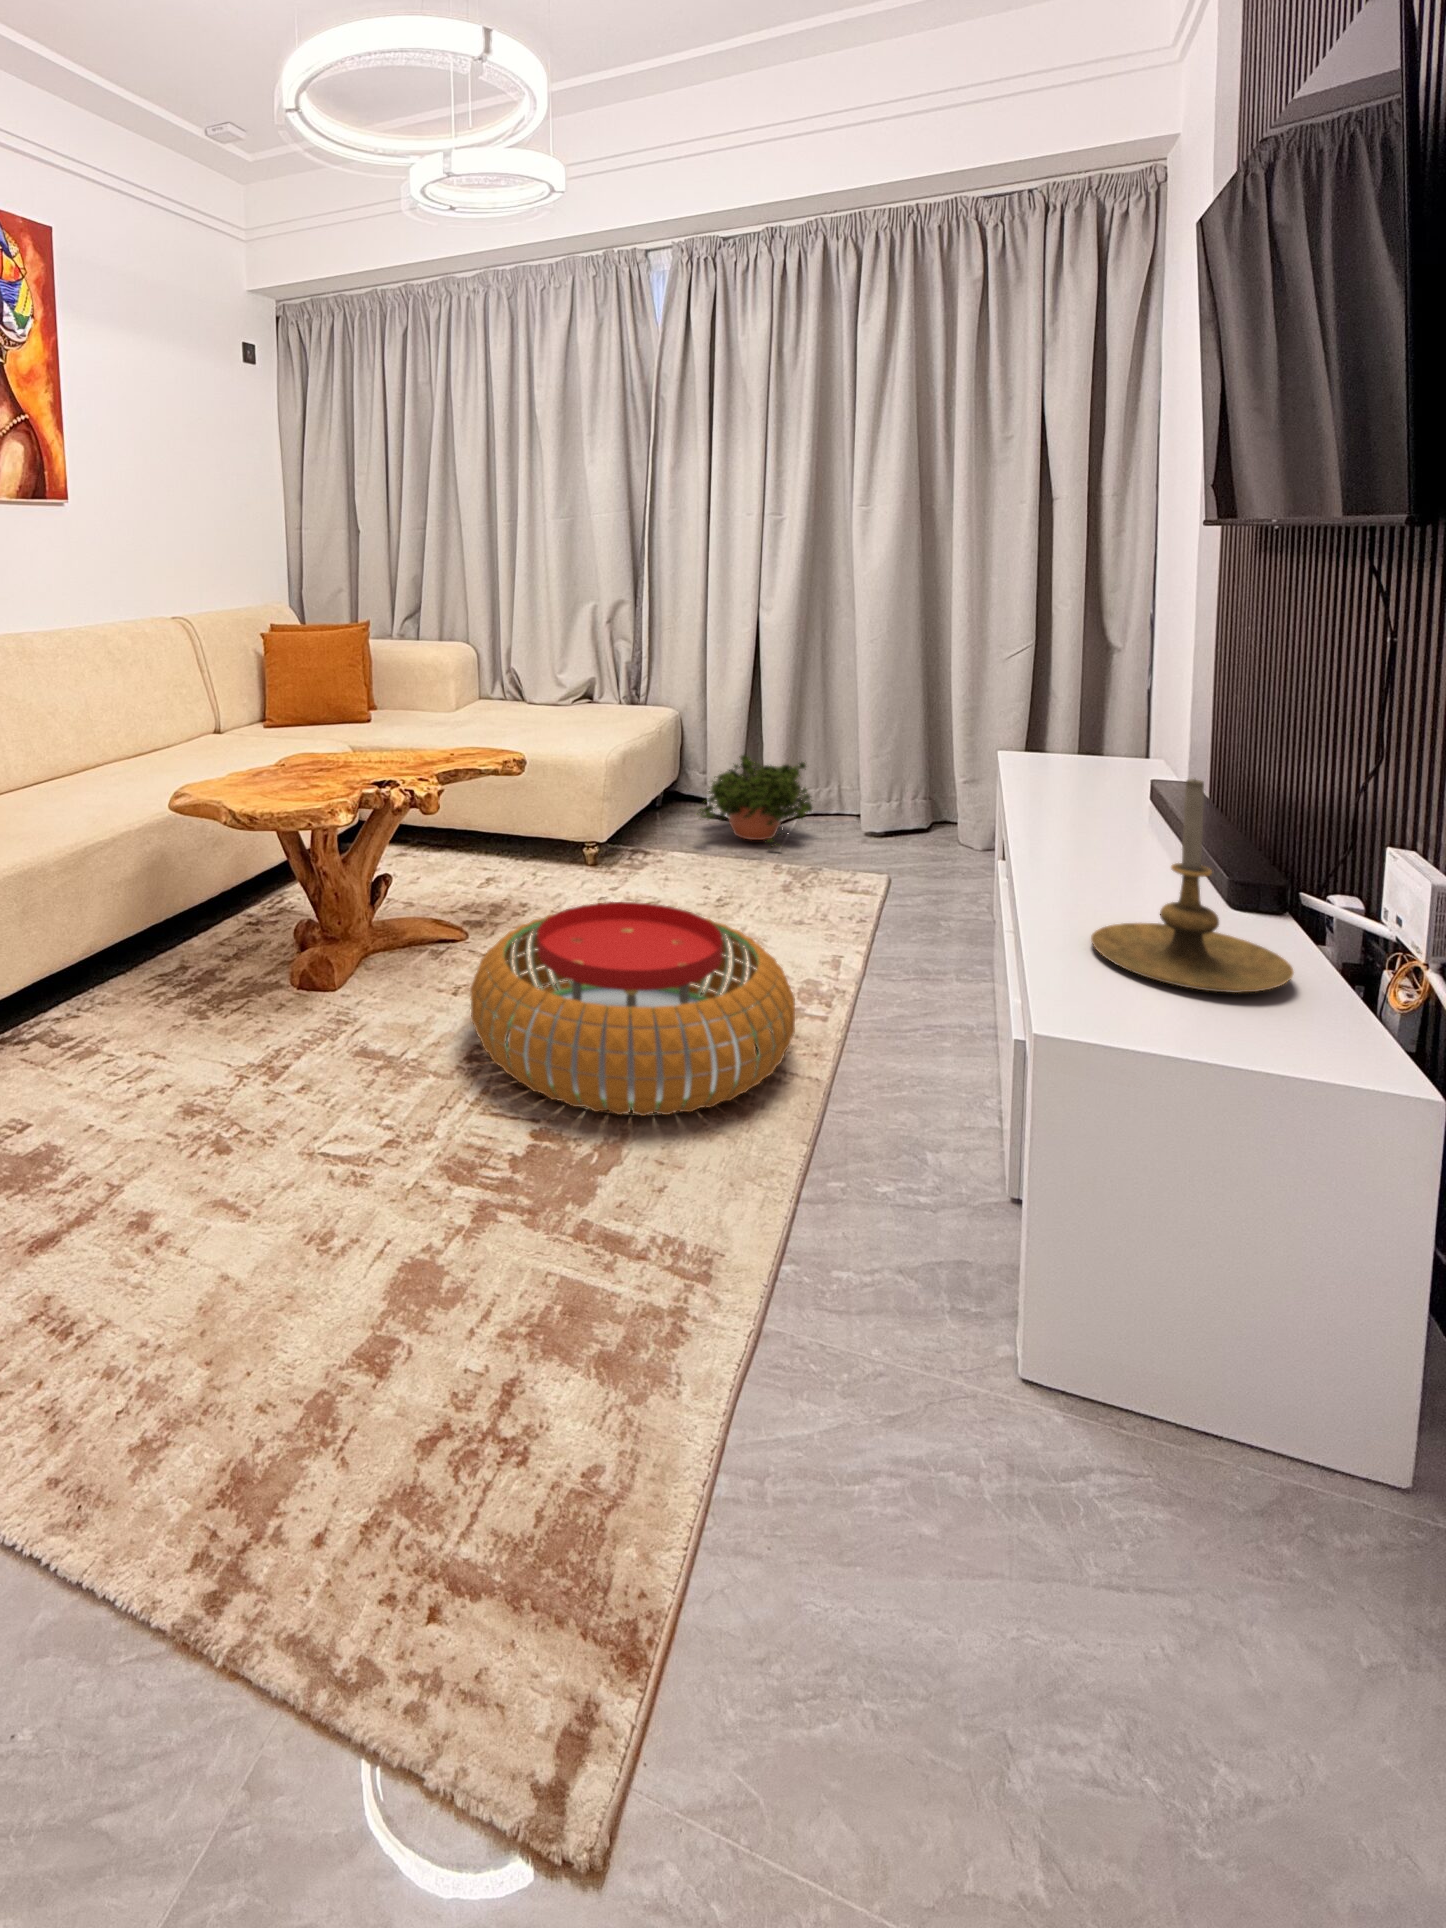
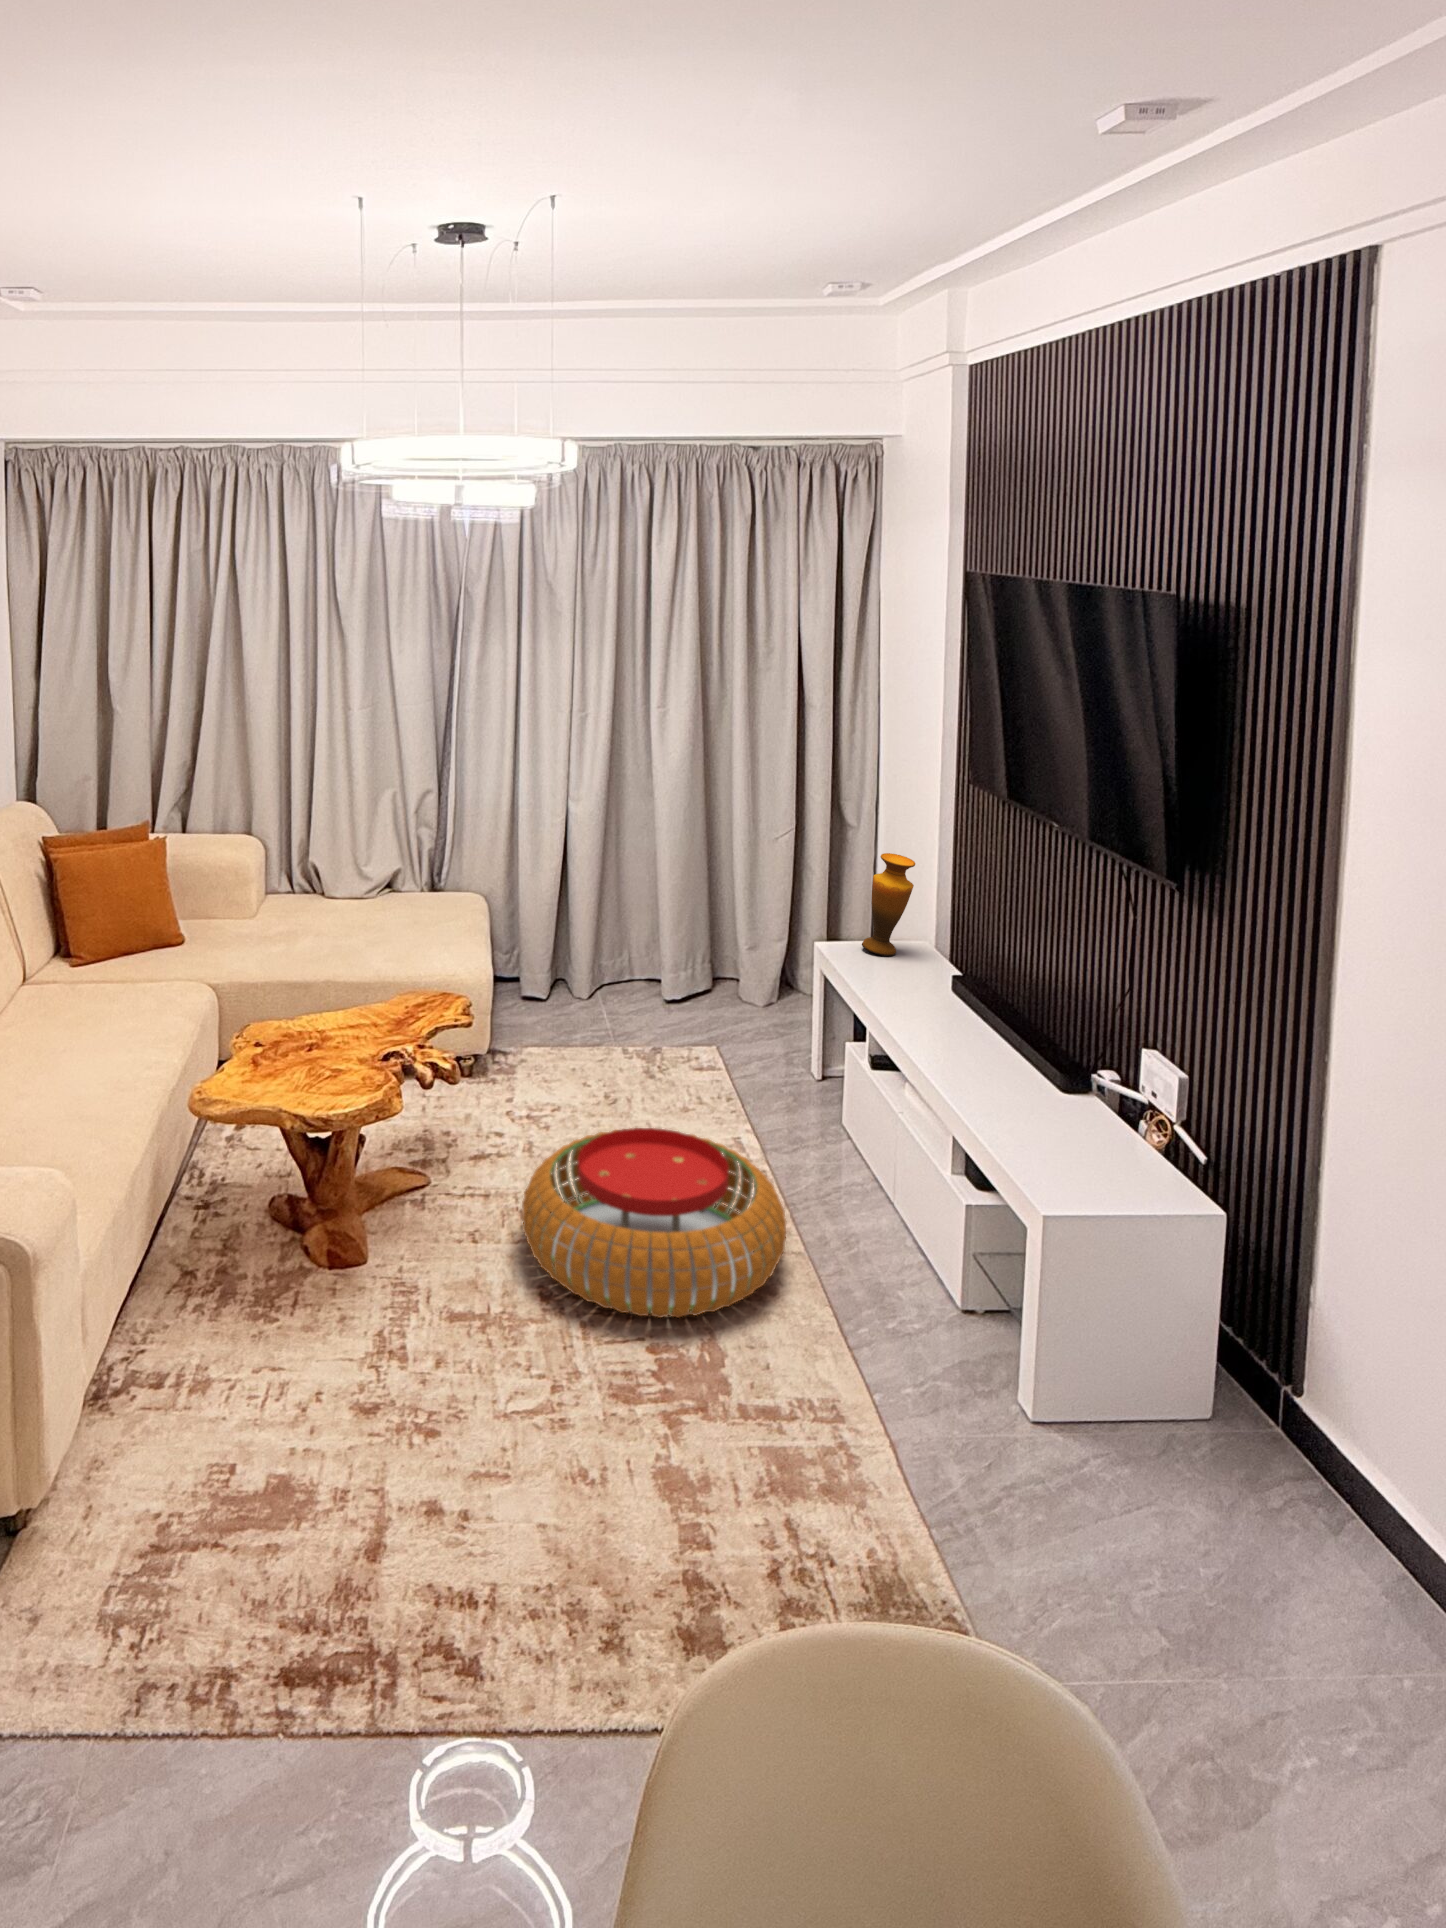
vase: none [1062,641,1139,773] -> present [862,853,915,956]
potted plant: present [697,755,813,841] -> none [532,939,635,1031]
candle holder: present [1091,779,1294,993] -> none [1014,1028,1127,1161]

